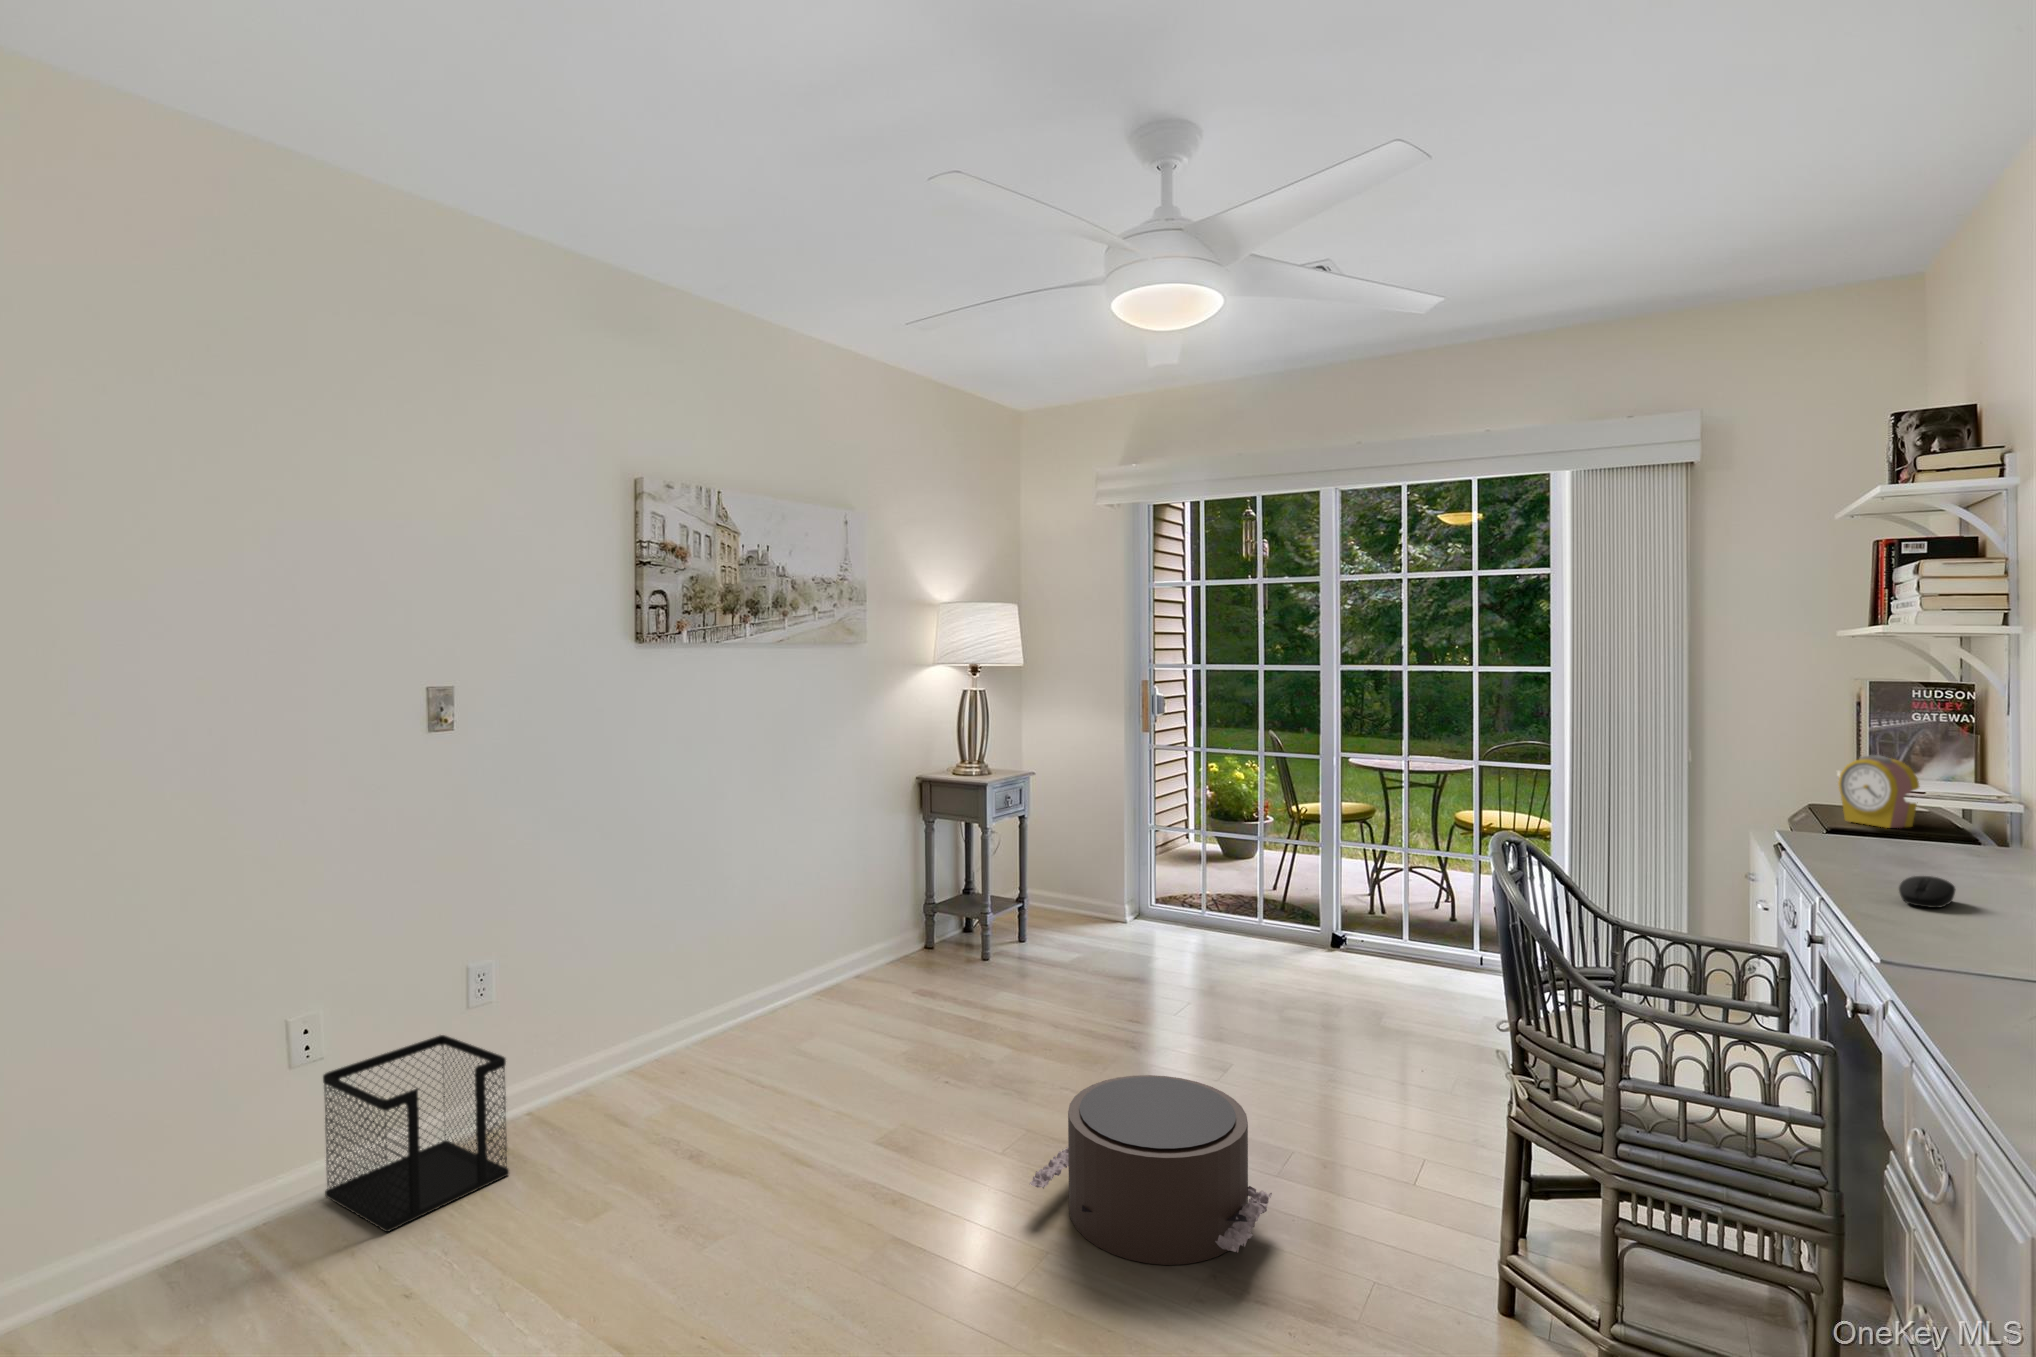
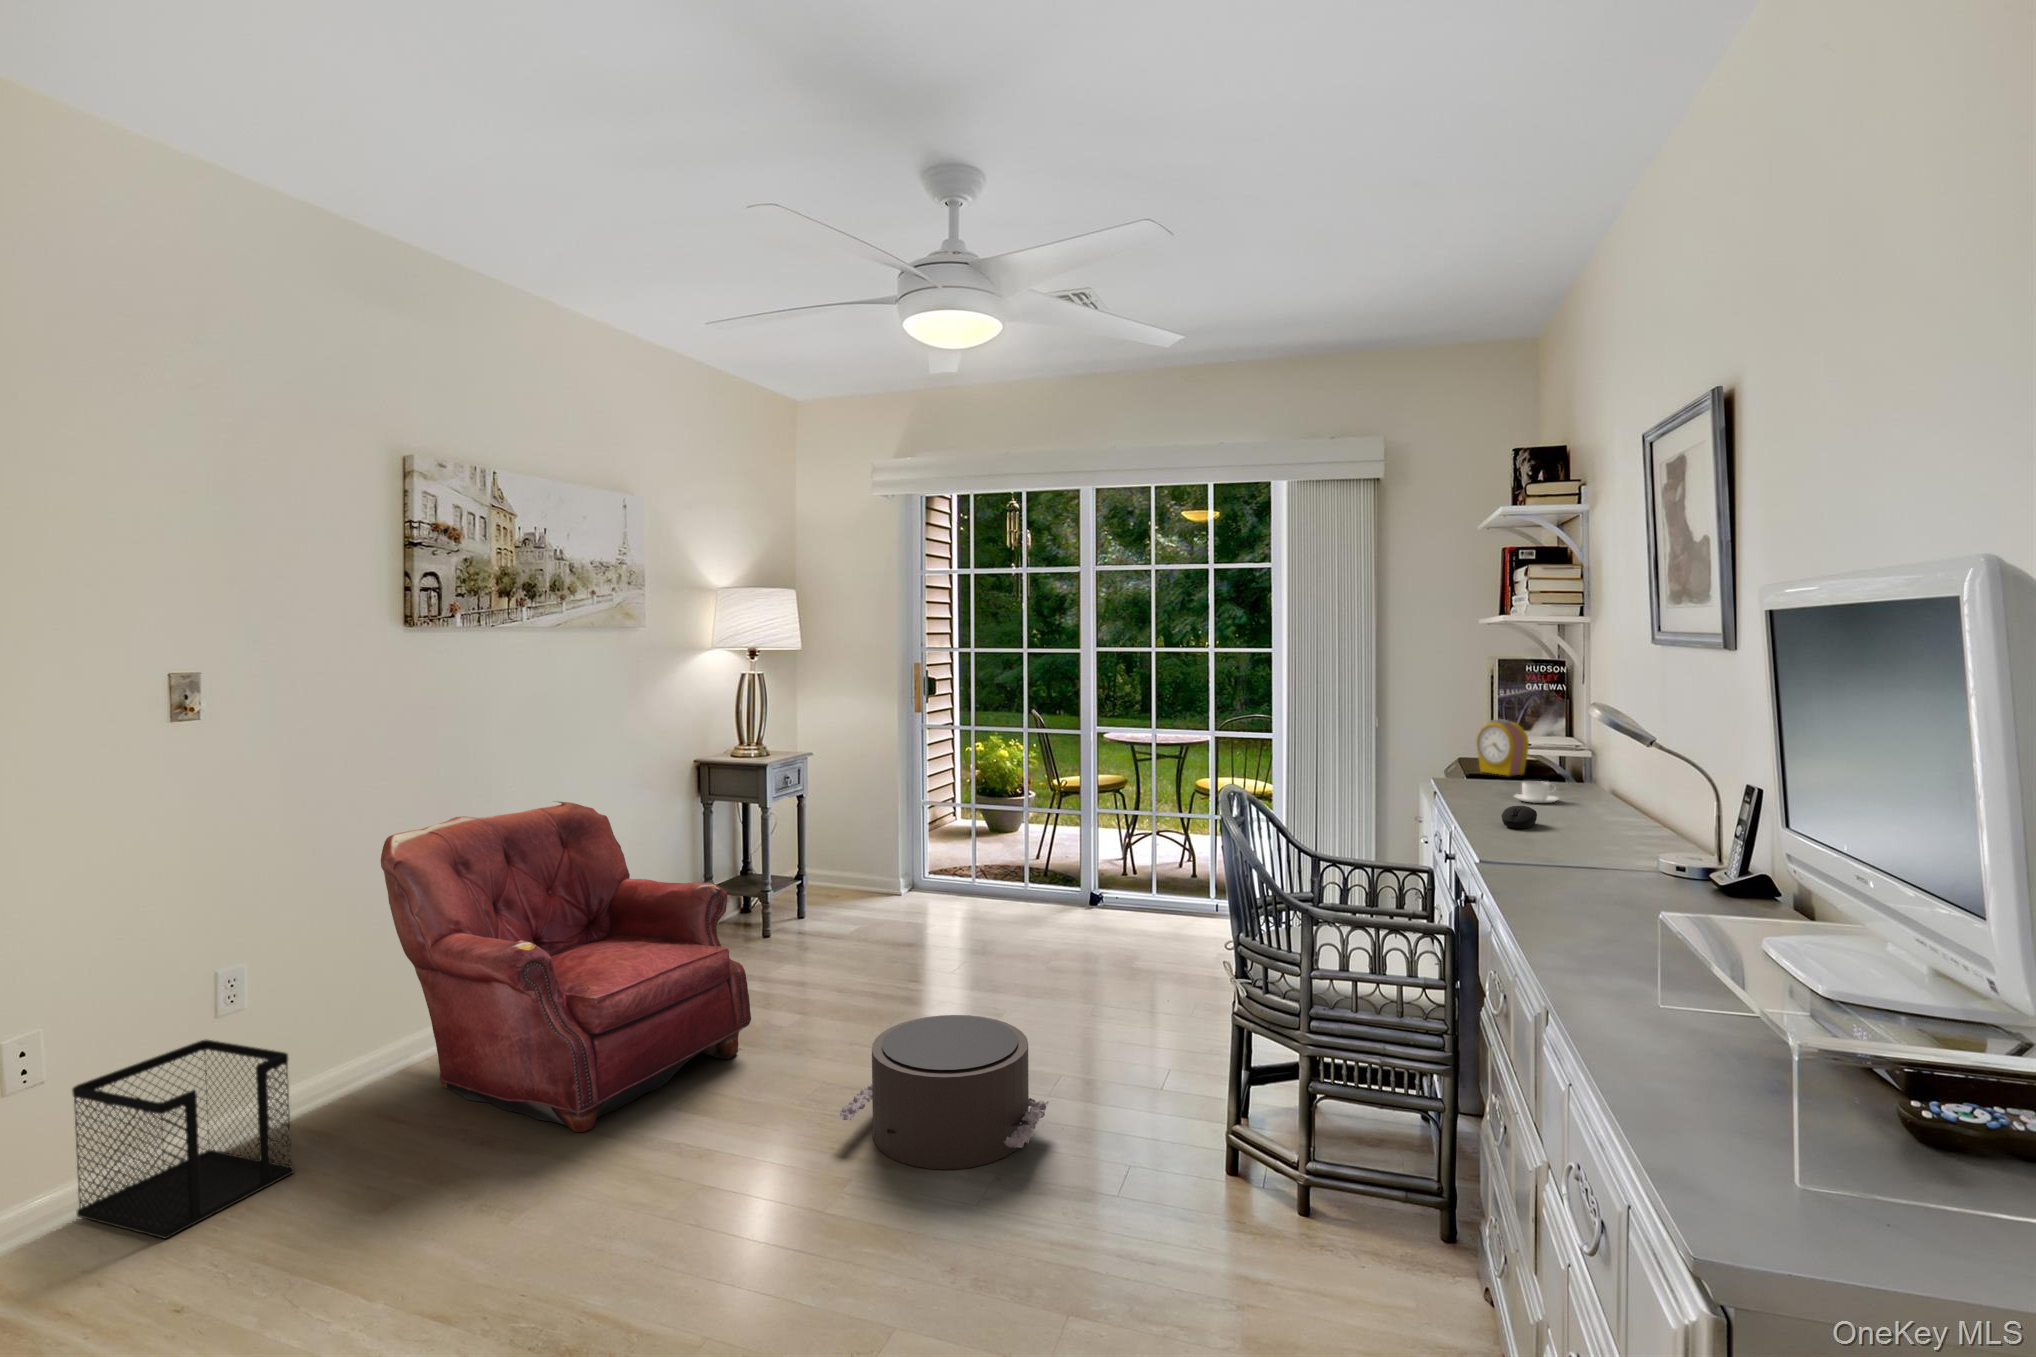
armchair: none [605,814,953,1164] -> present [381,801,751,1132]
coffee cup: none [1906,840,1981,871] -> present [1515,781,1559,803]

